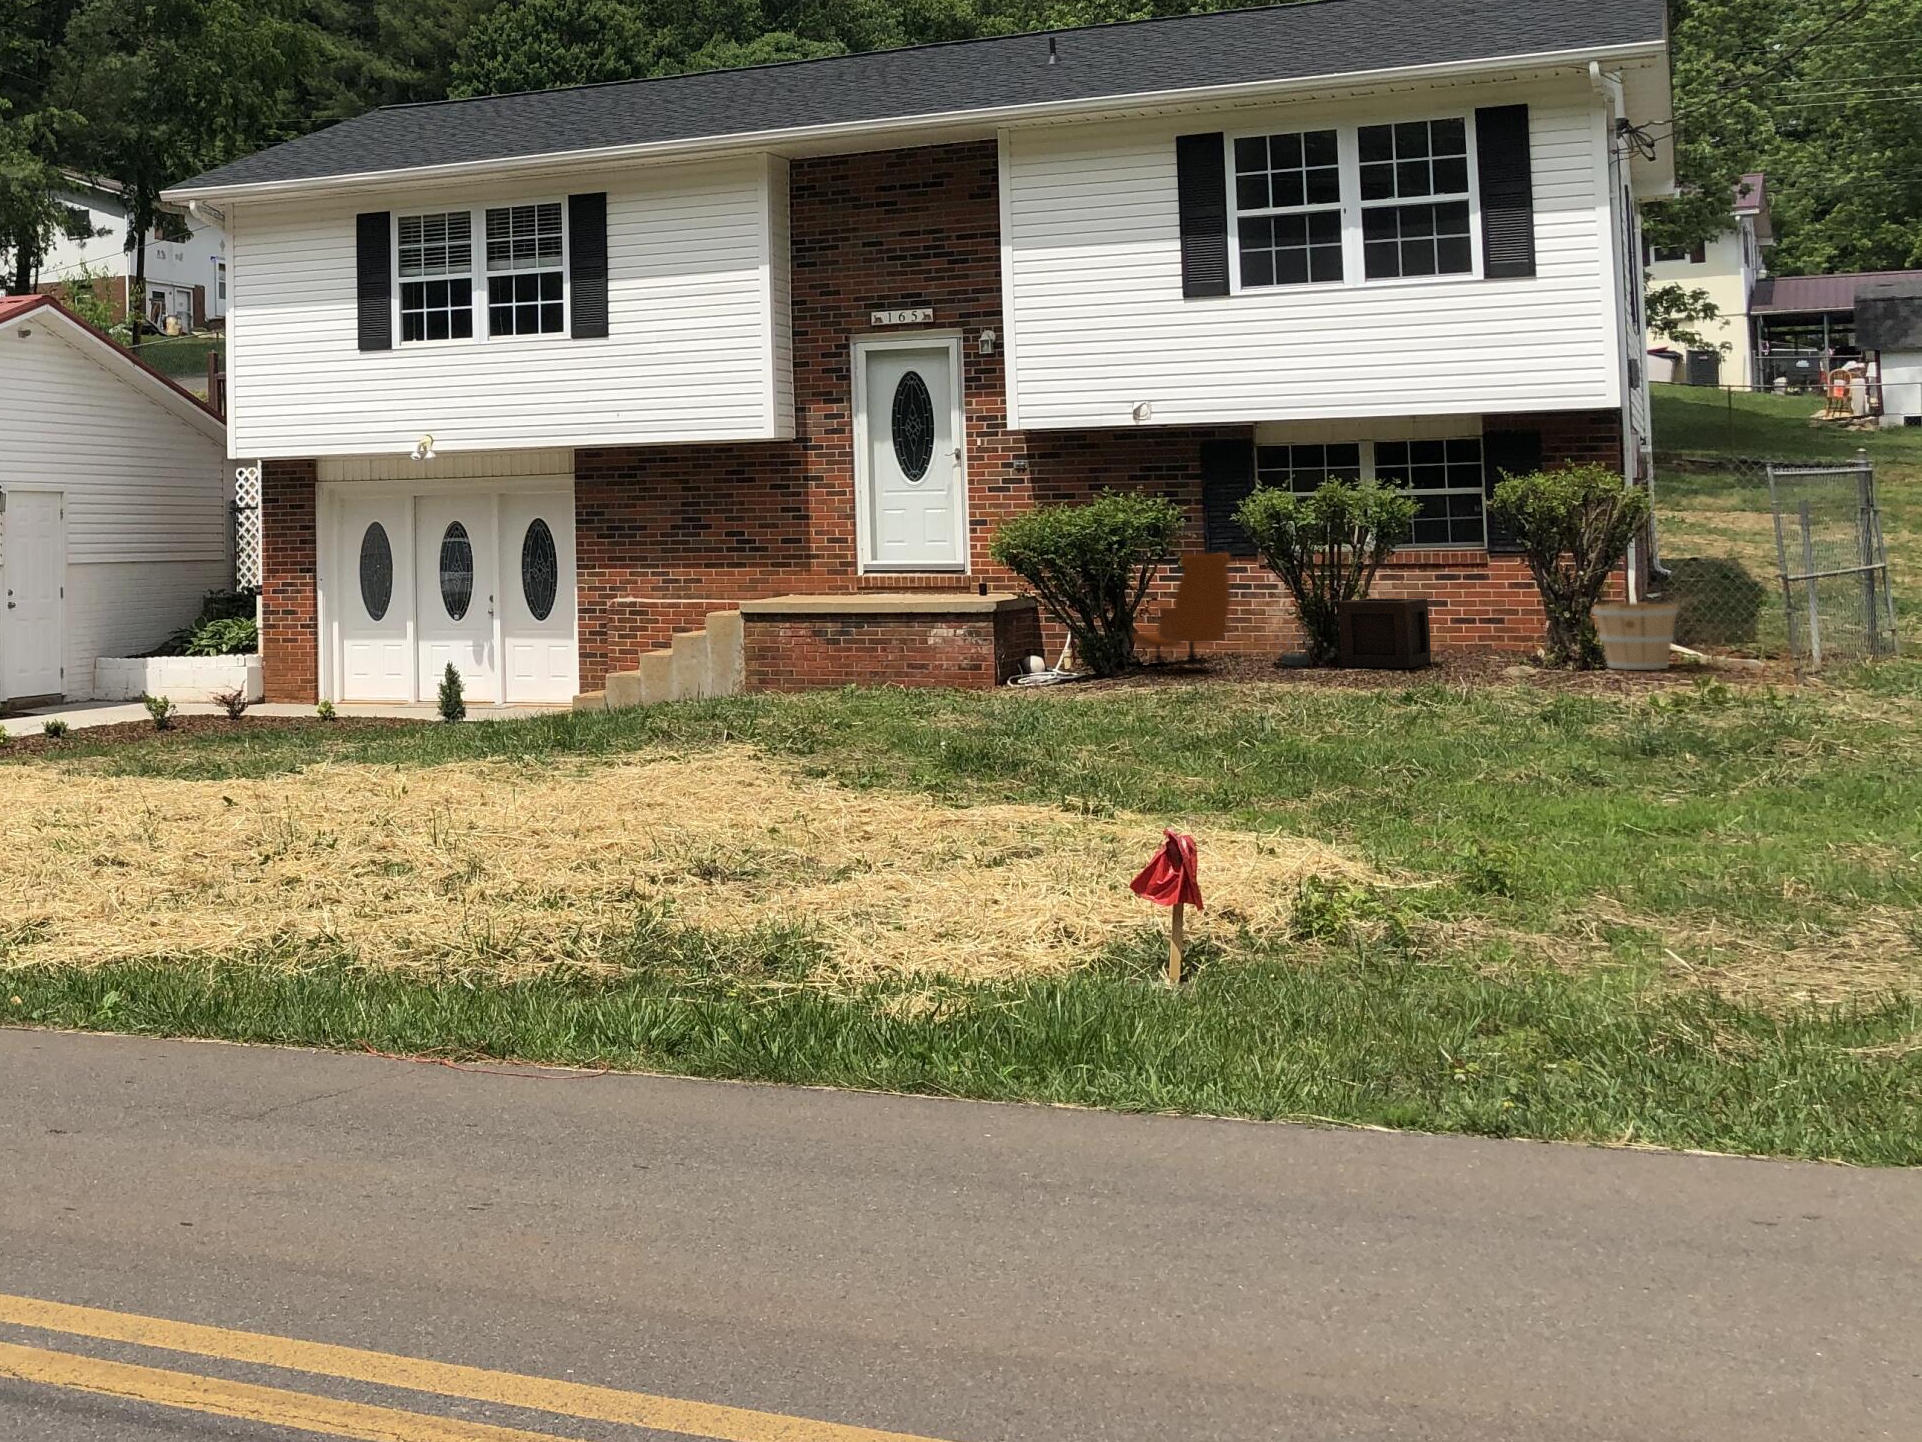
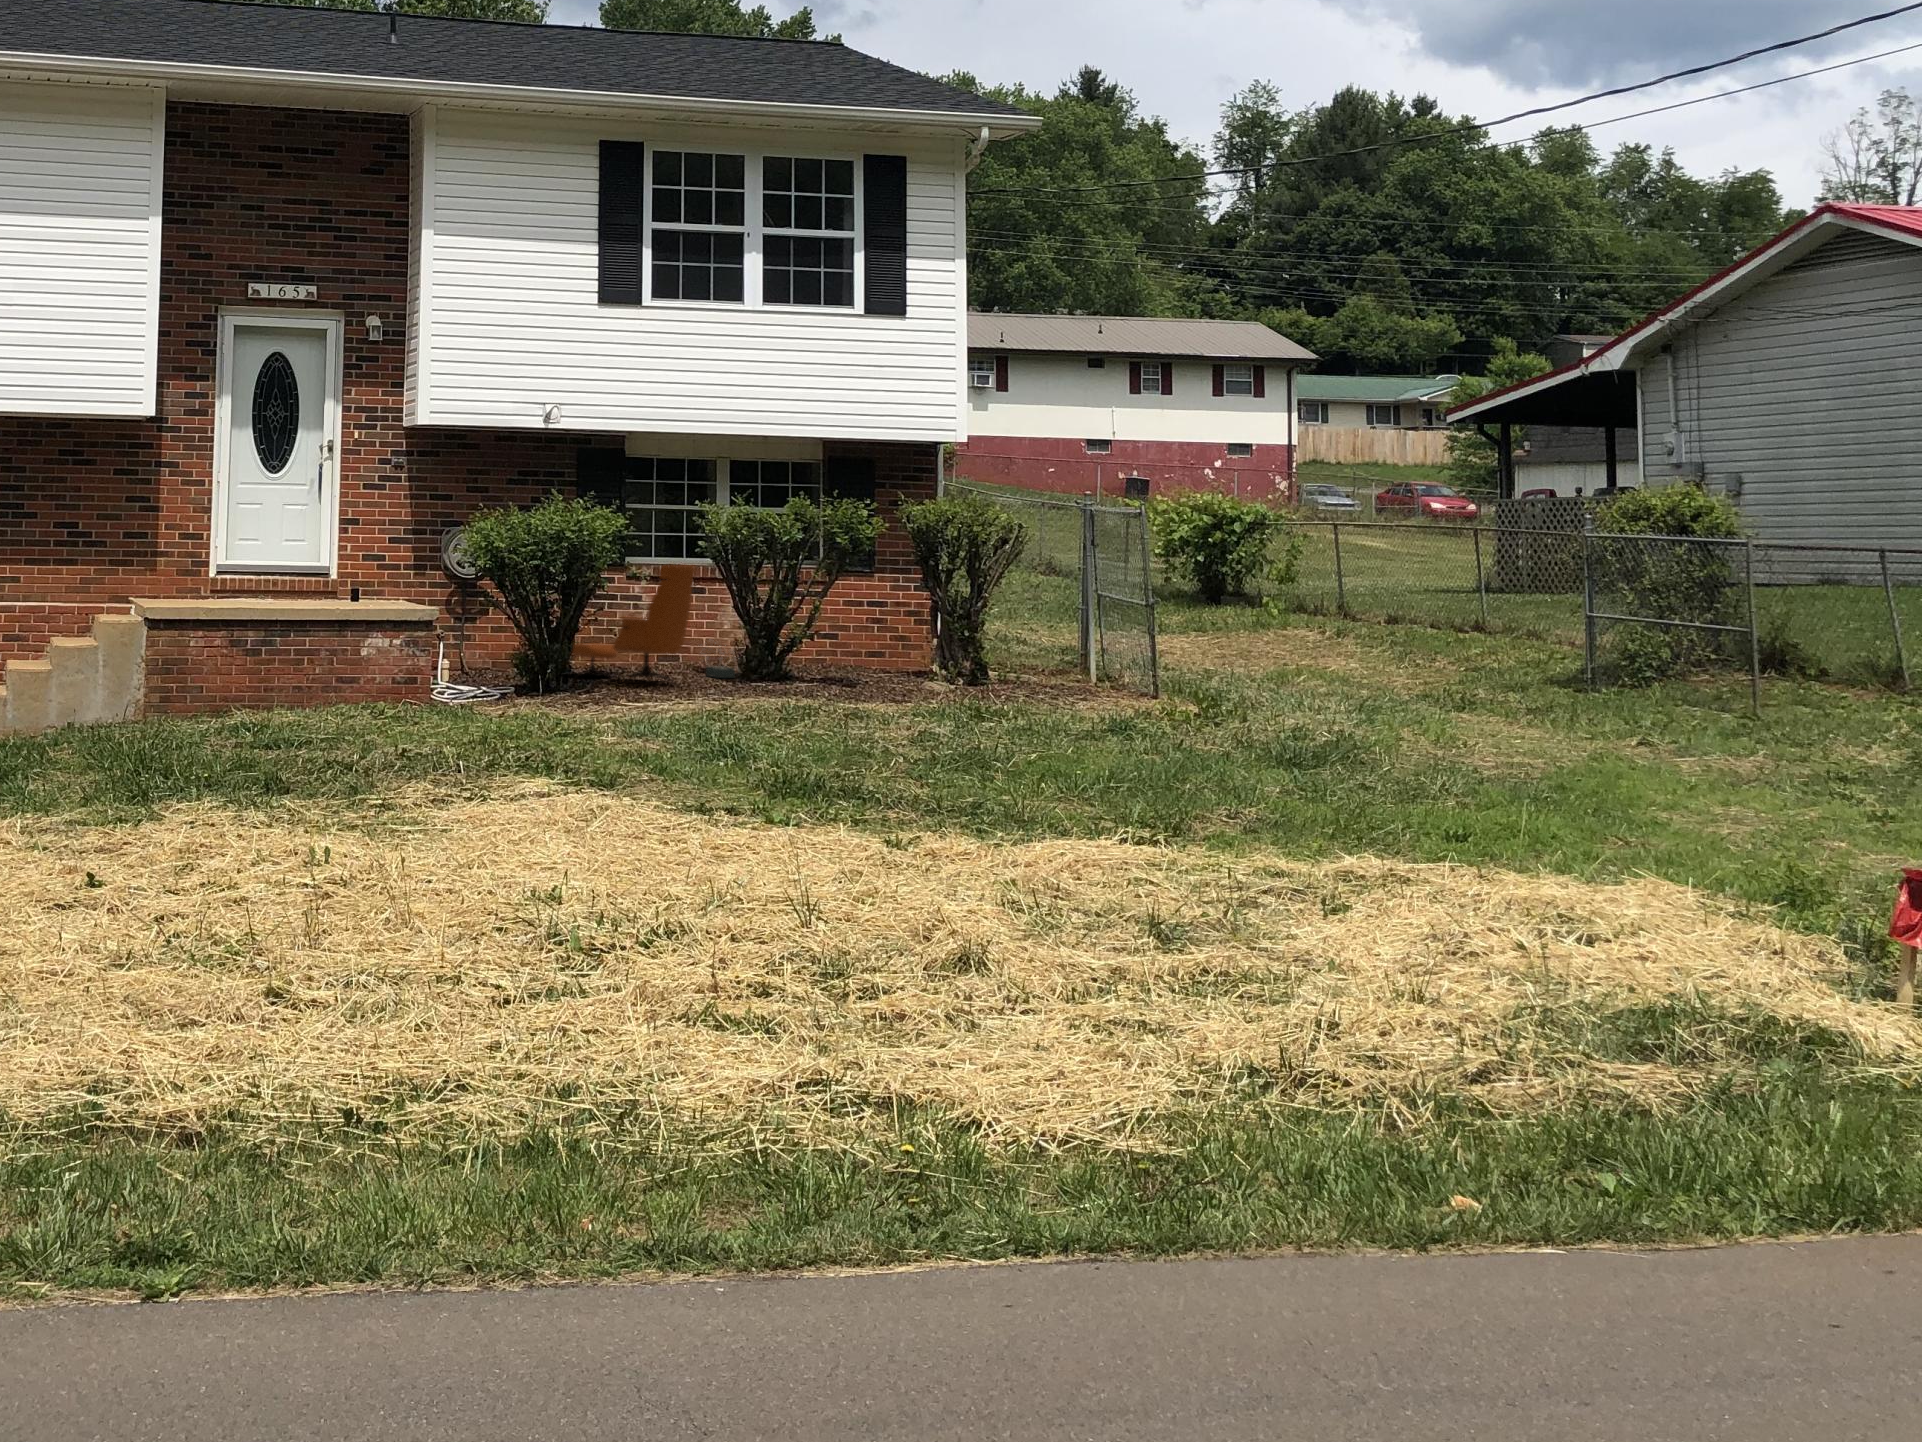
wooden crate: present [1338,598,1431,668] -> none [768,614,835,681]
wooden bucket: present [1593,602,1678,670] -> none [975,622,1045,683]

